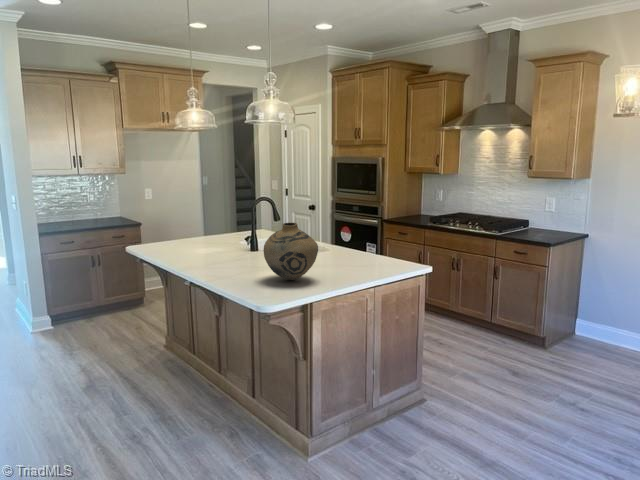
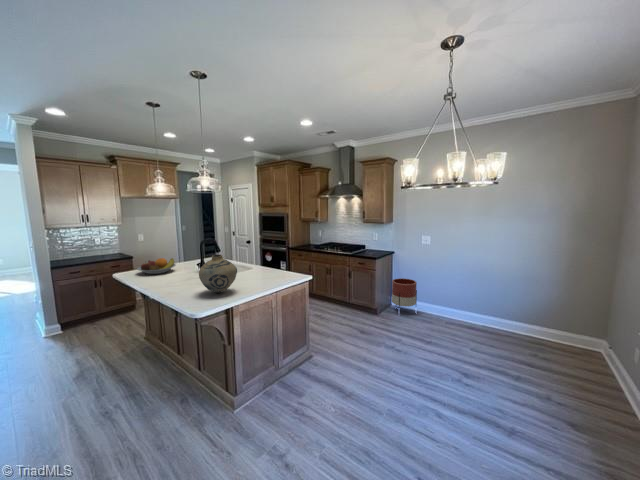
fruit bowl: none [162,226,215,250] -> present [137,258,176,274]
planter: none [575,285,628,353] -> present [392,278,417,306]

